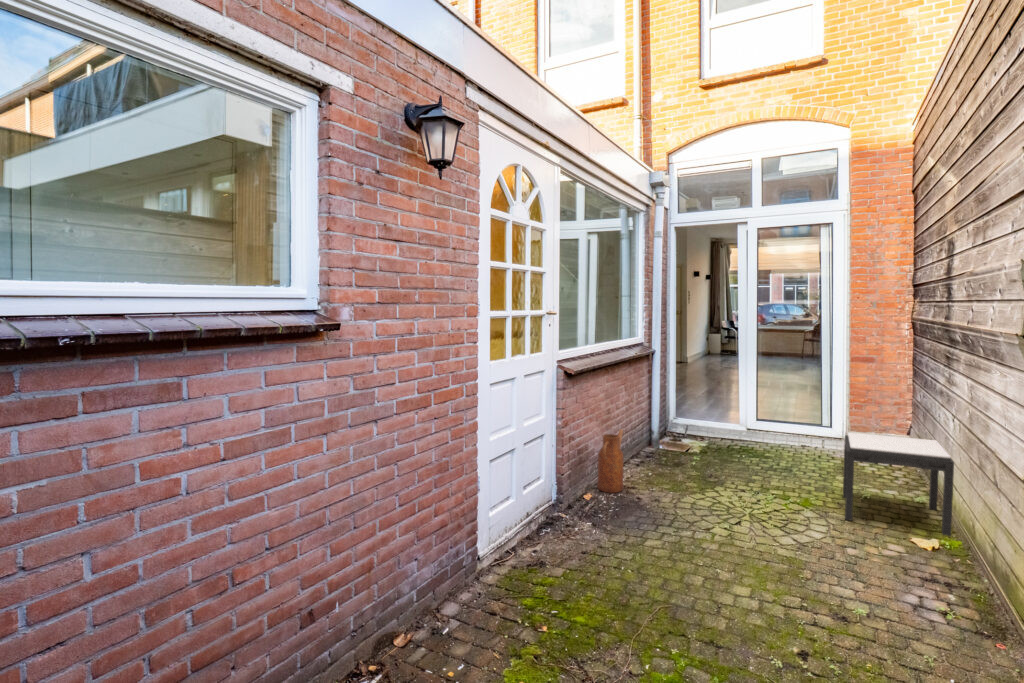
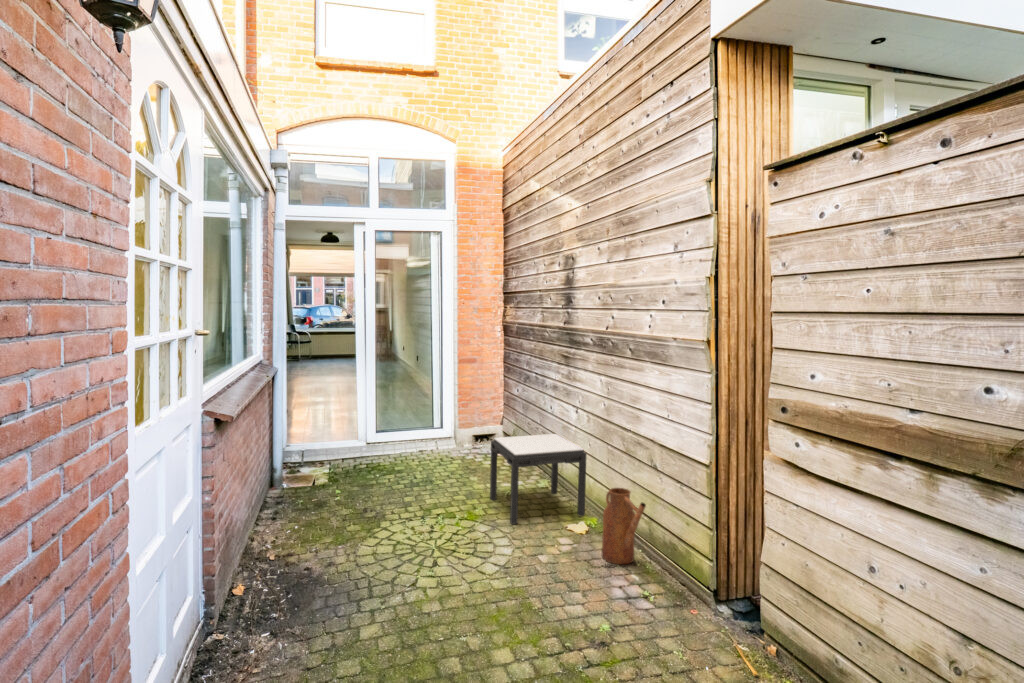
watering can: present [597,429,623,493] -> present [602,488,646,564]

